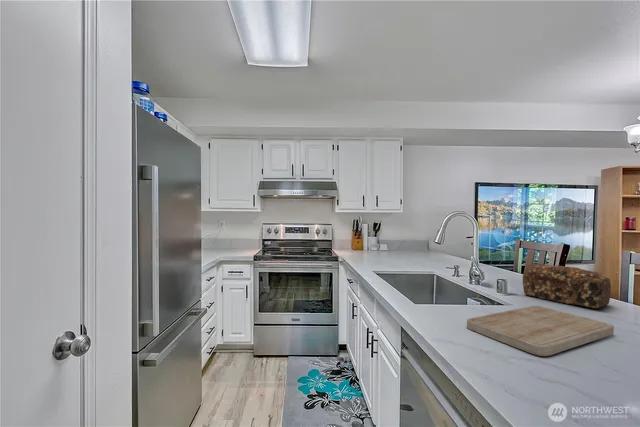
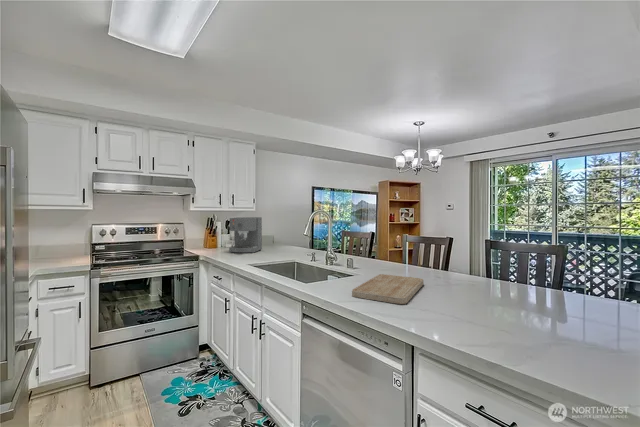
coffee maker: none [370,219,407,259] -> present [229,217,262,253]
bread loaf: present [523,263,611,308] -> none [364,246,410,271]

